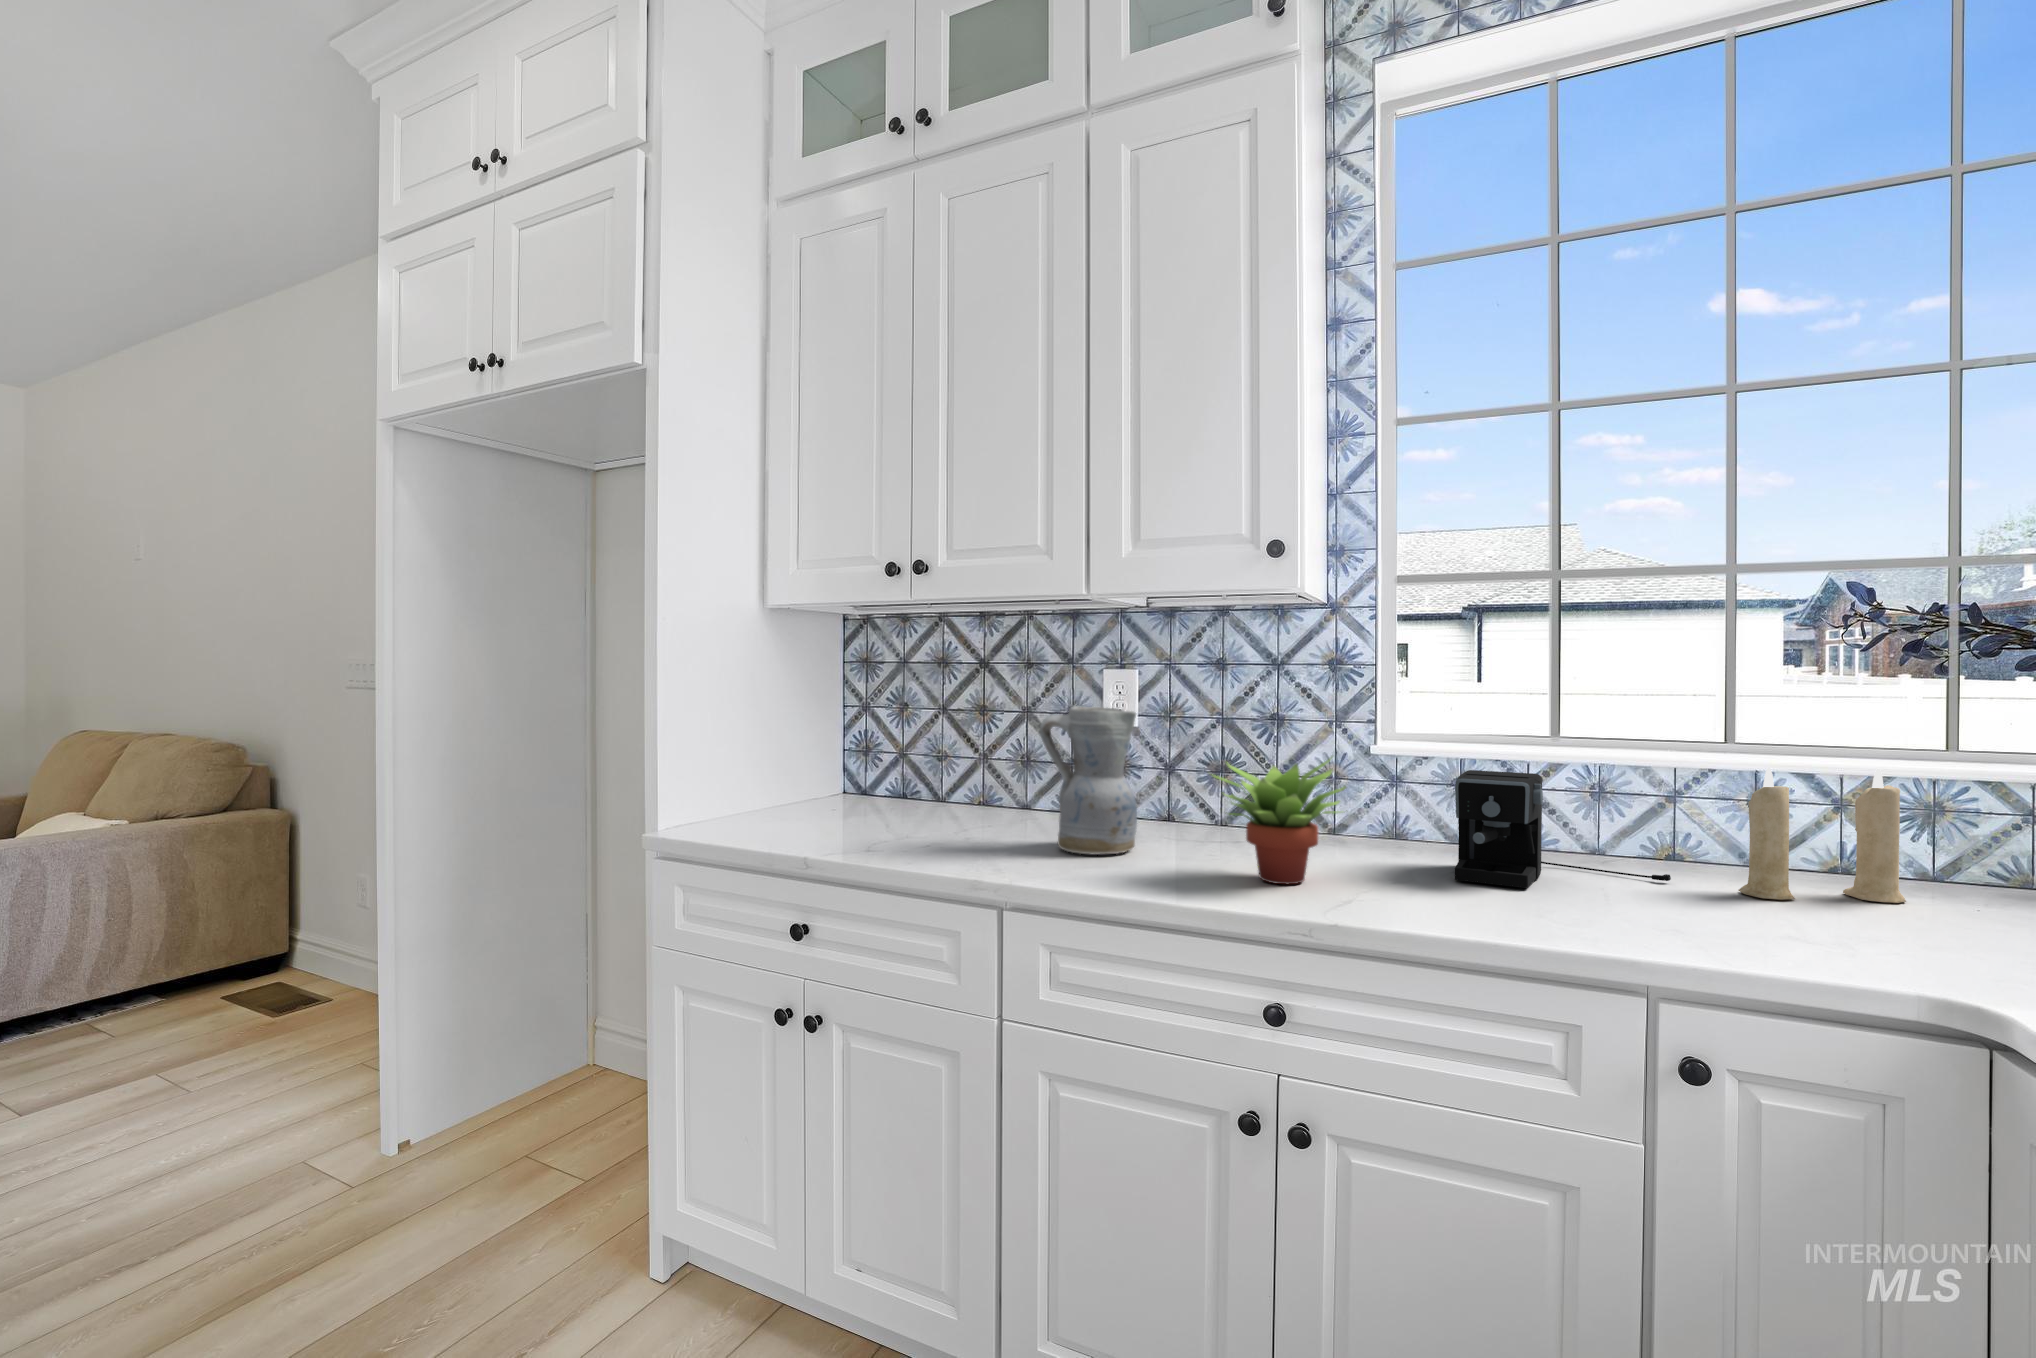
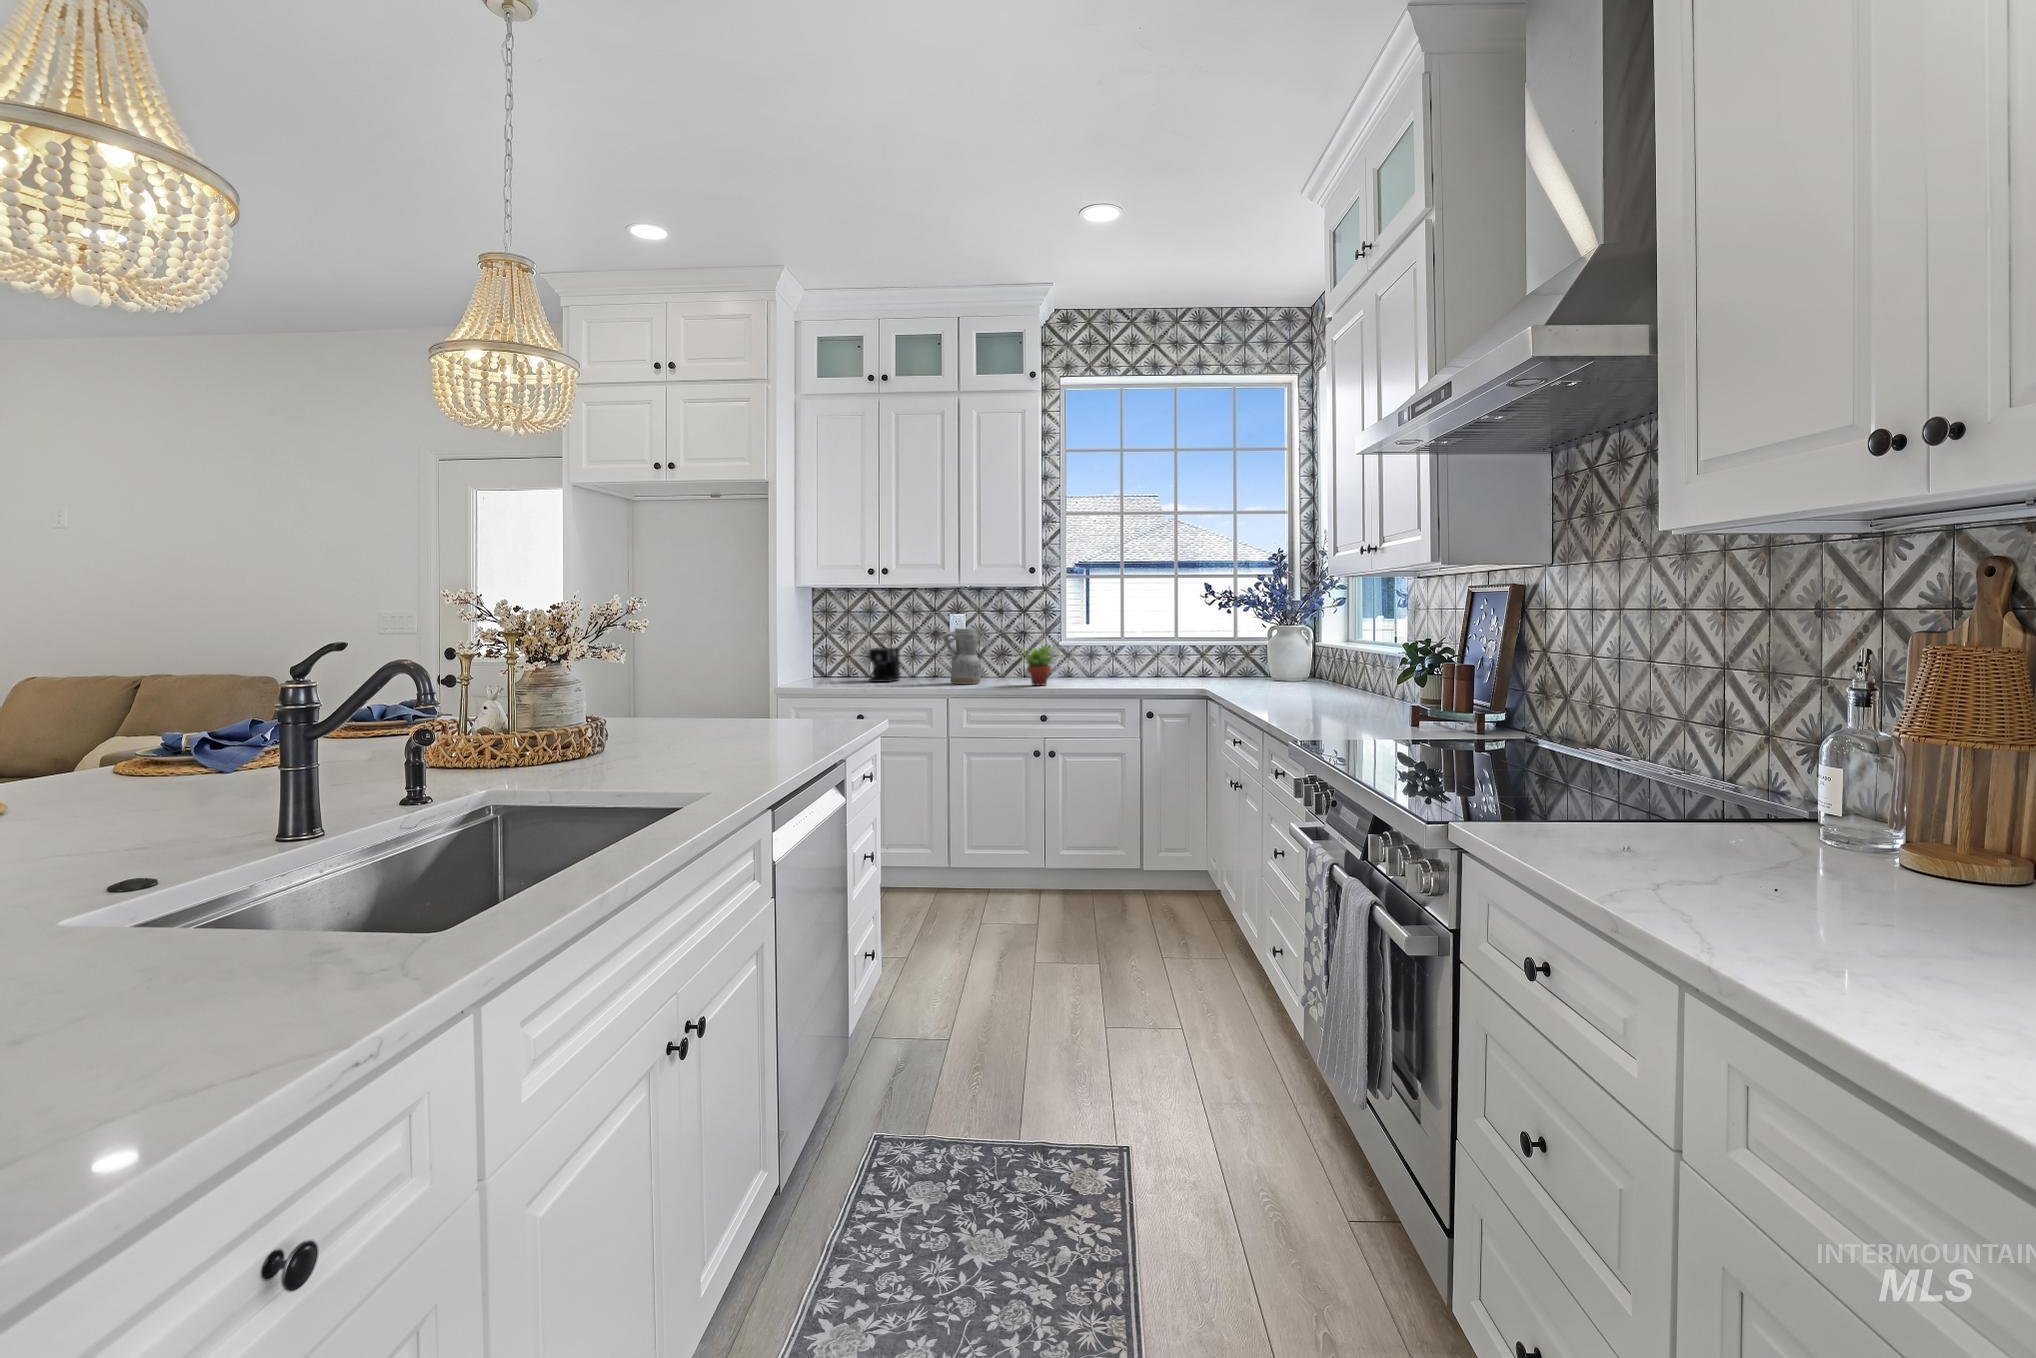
candle: present [1738,767,1906,903] -> none [1172,641,1213,682]
coffee maker: present [1454,770,1671,888] -> present [869,648,900,682]

